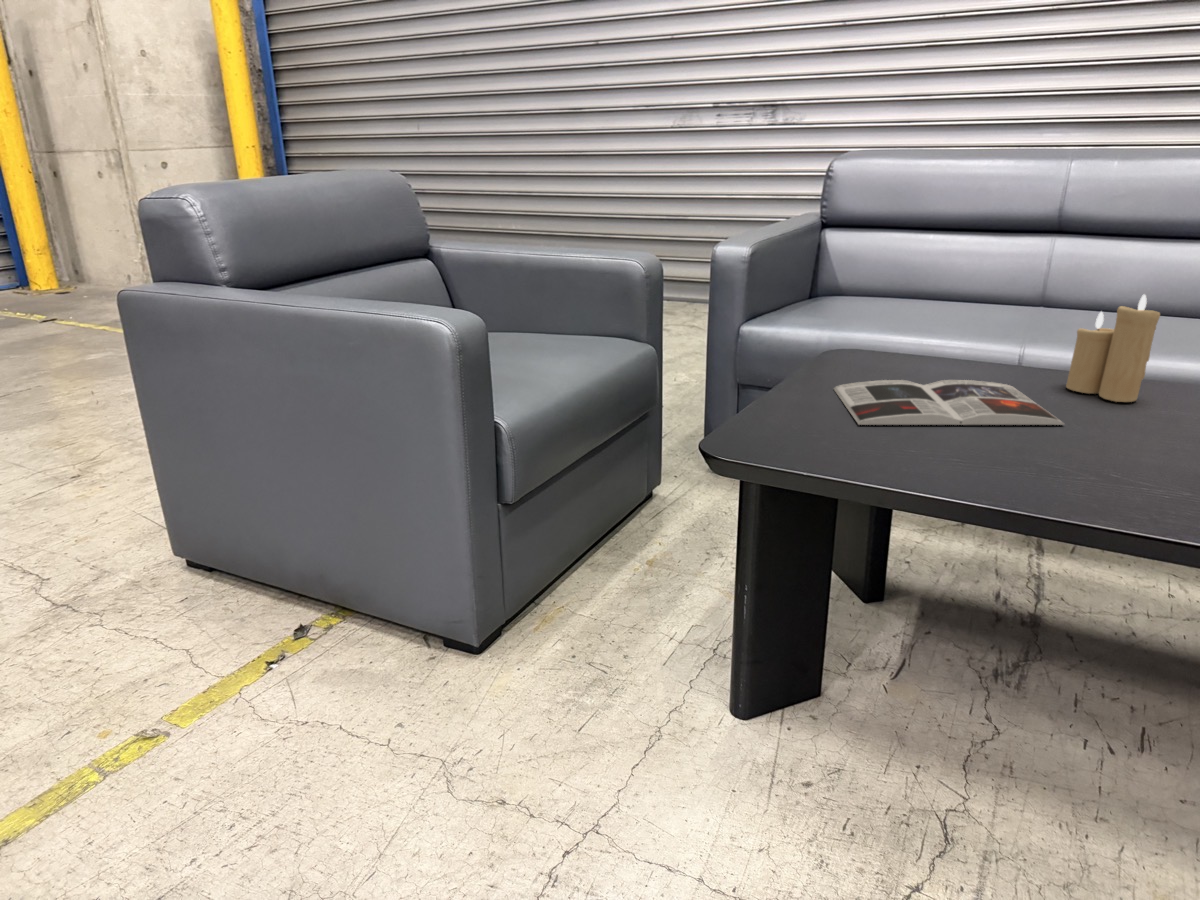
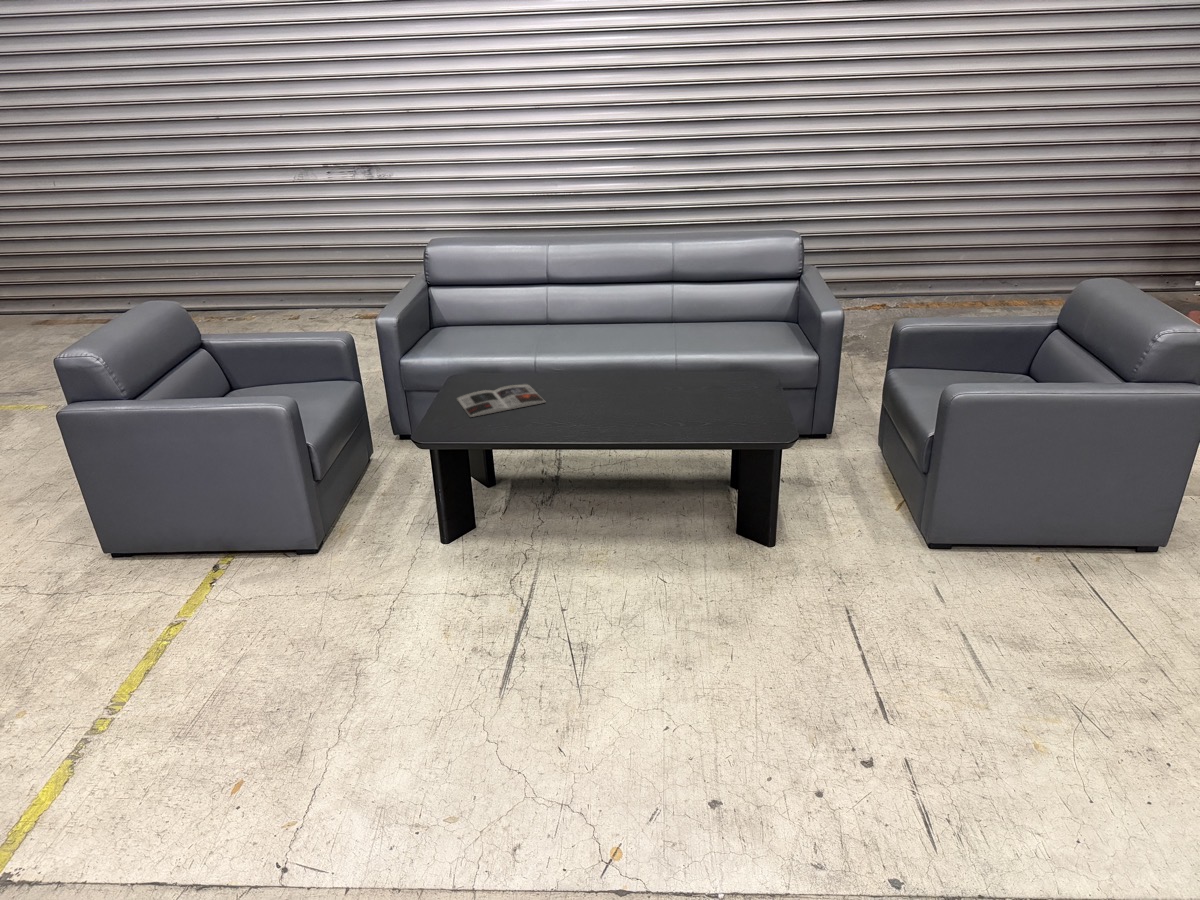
candle: present [1066,295,1160,402] -> none [548,344,575,386]

